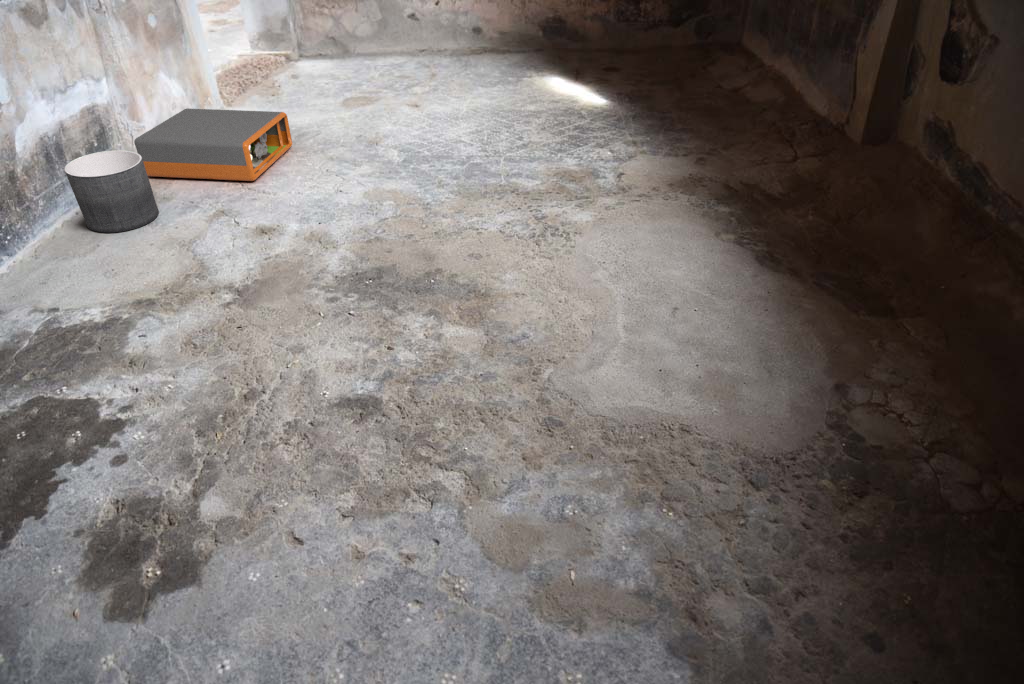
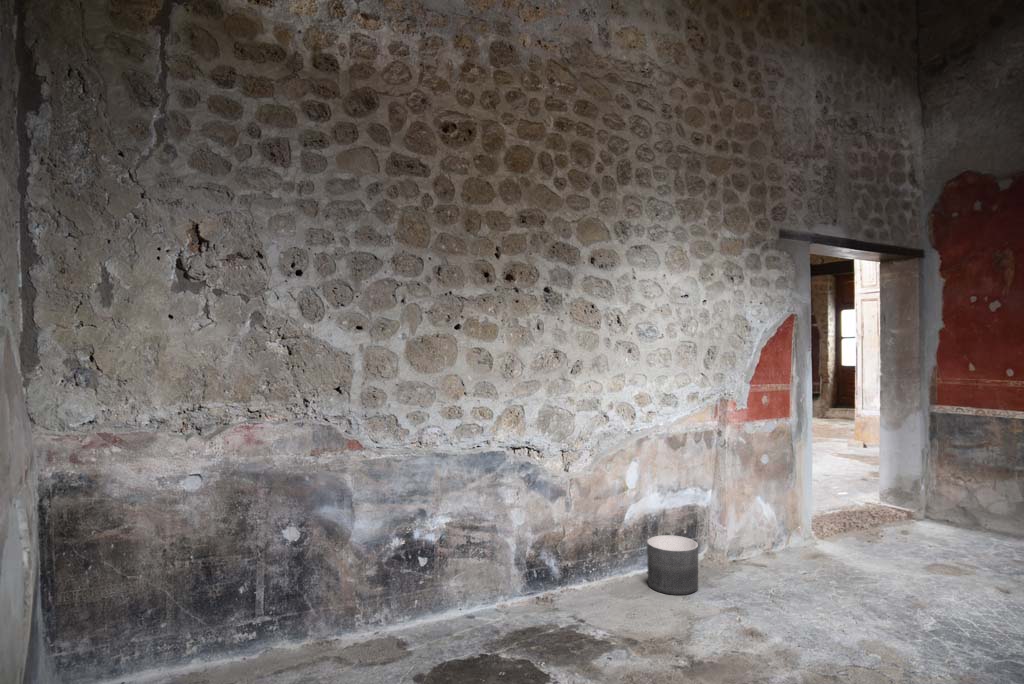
storage box: present [134,109,292,181] -> none [711,527,843,596]

